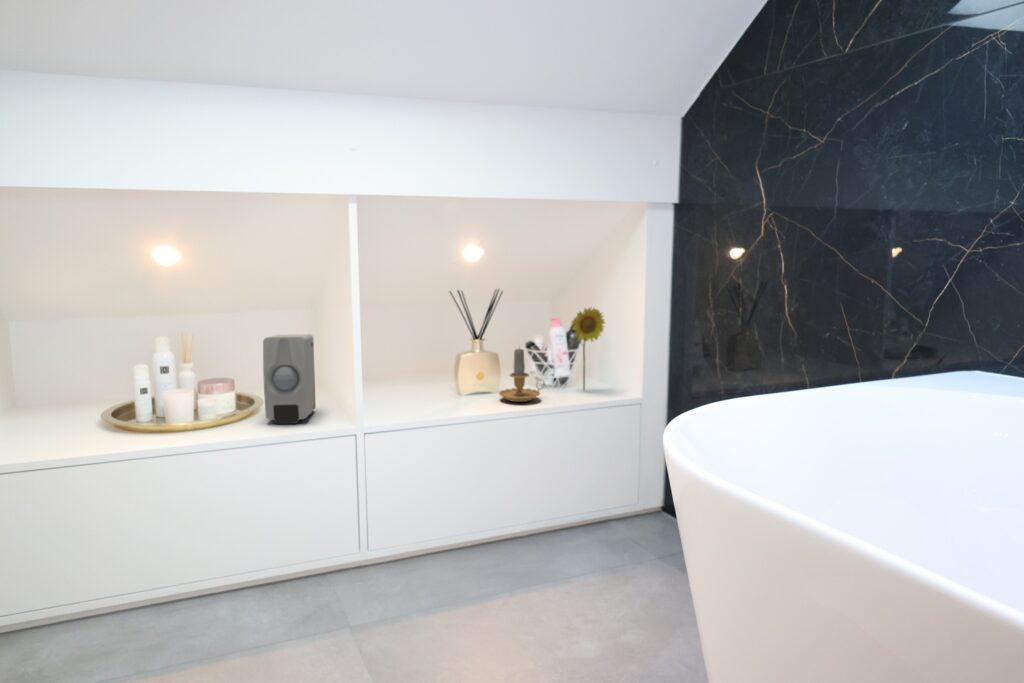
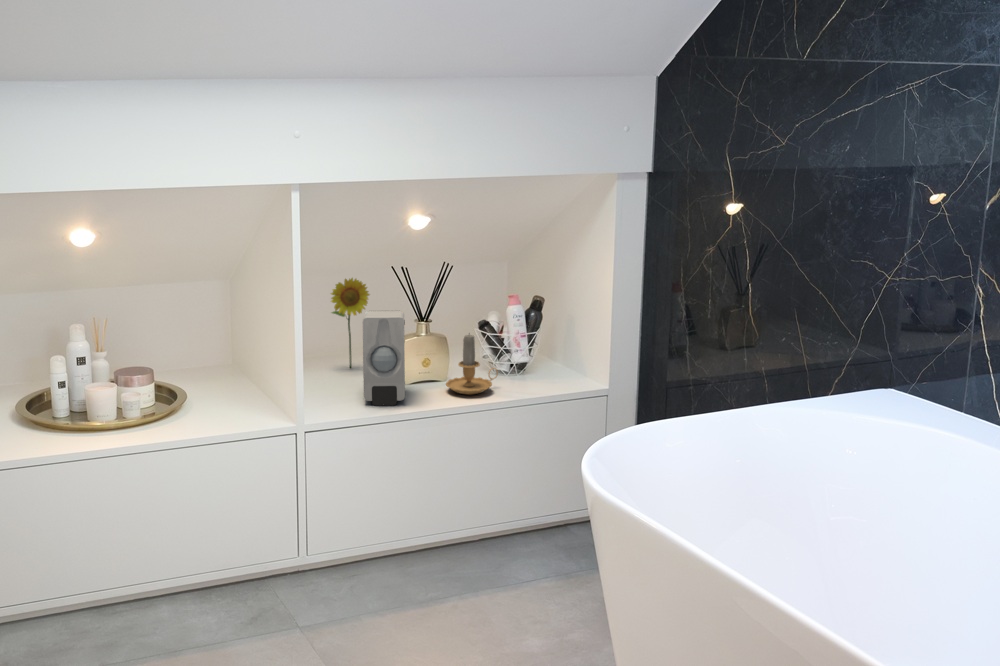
flower: present [570,308,605,390] -> present [331,278,370,368]
soap dispenser: present [263,334,315,424] -> present [363,311,405,406]

